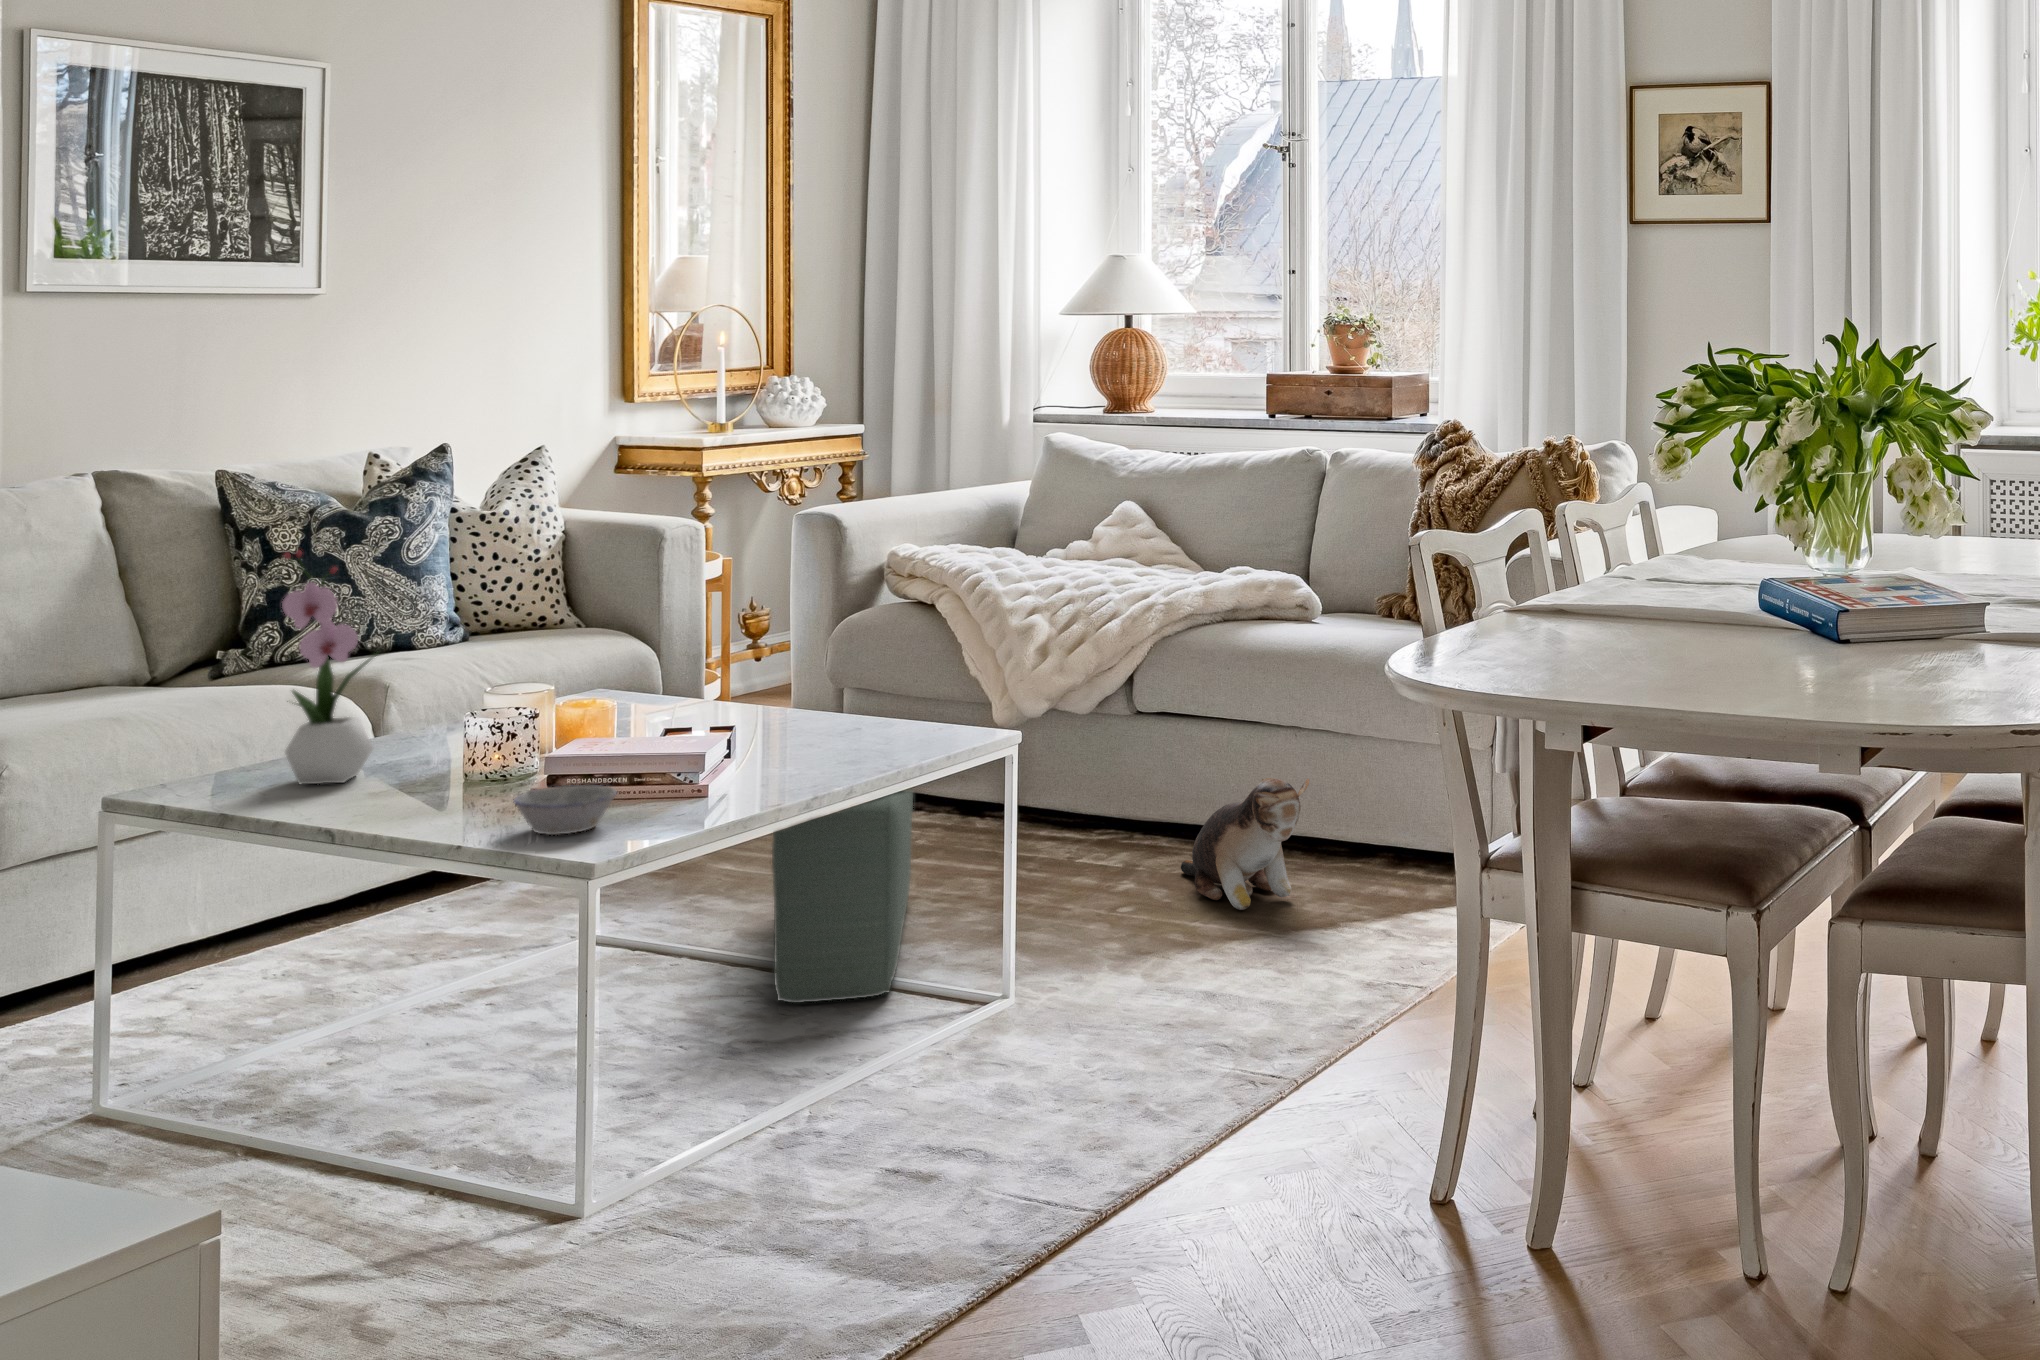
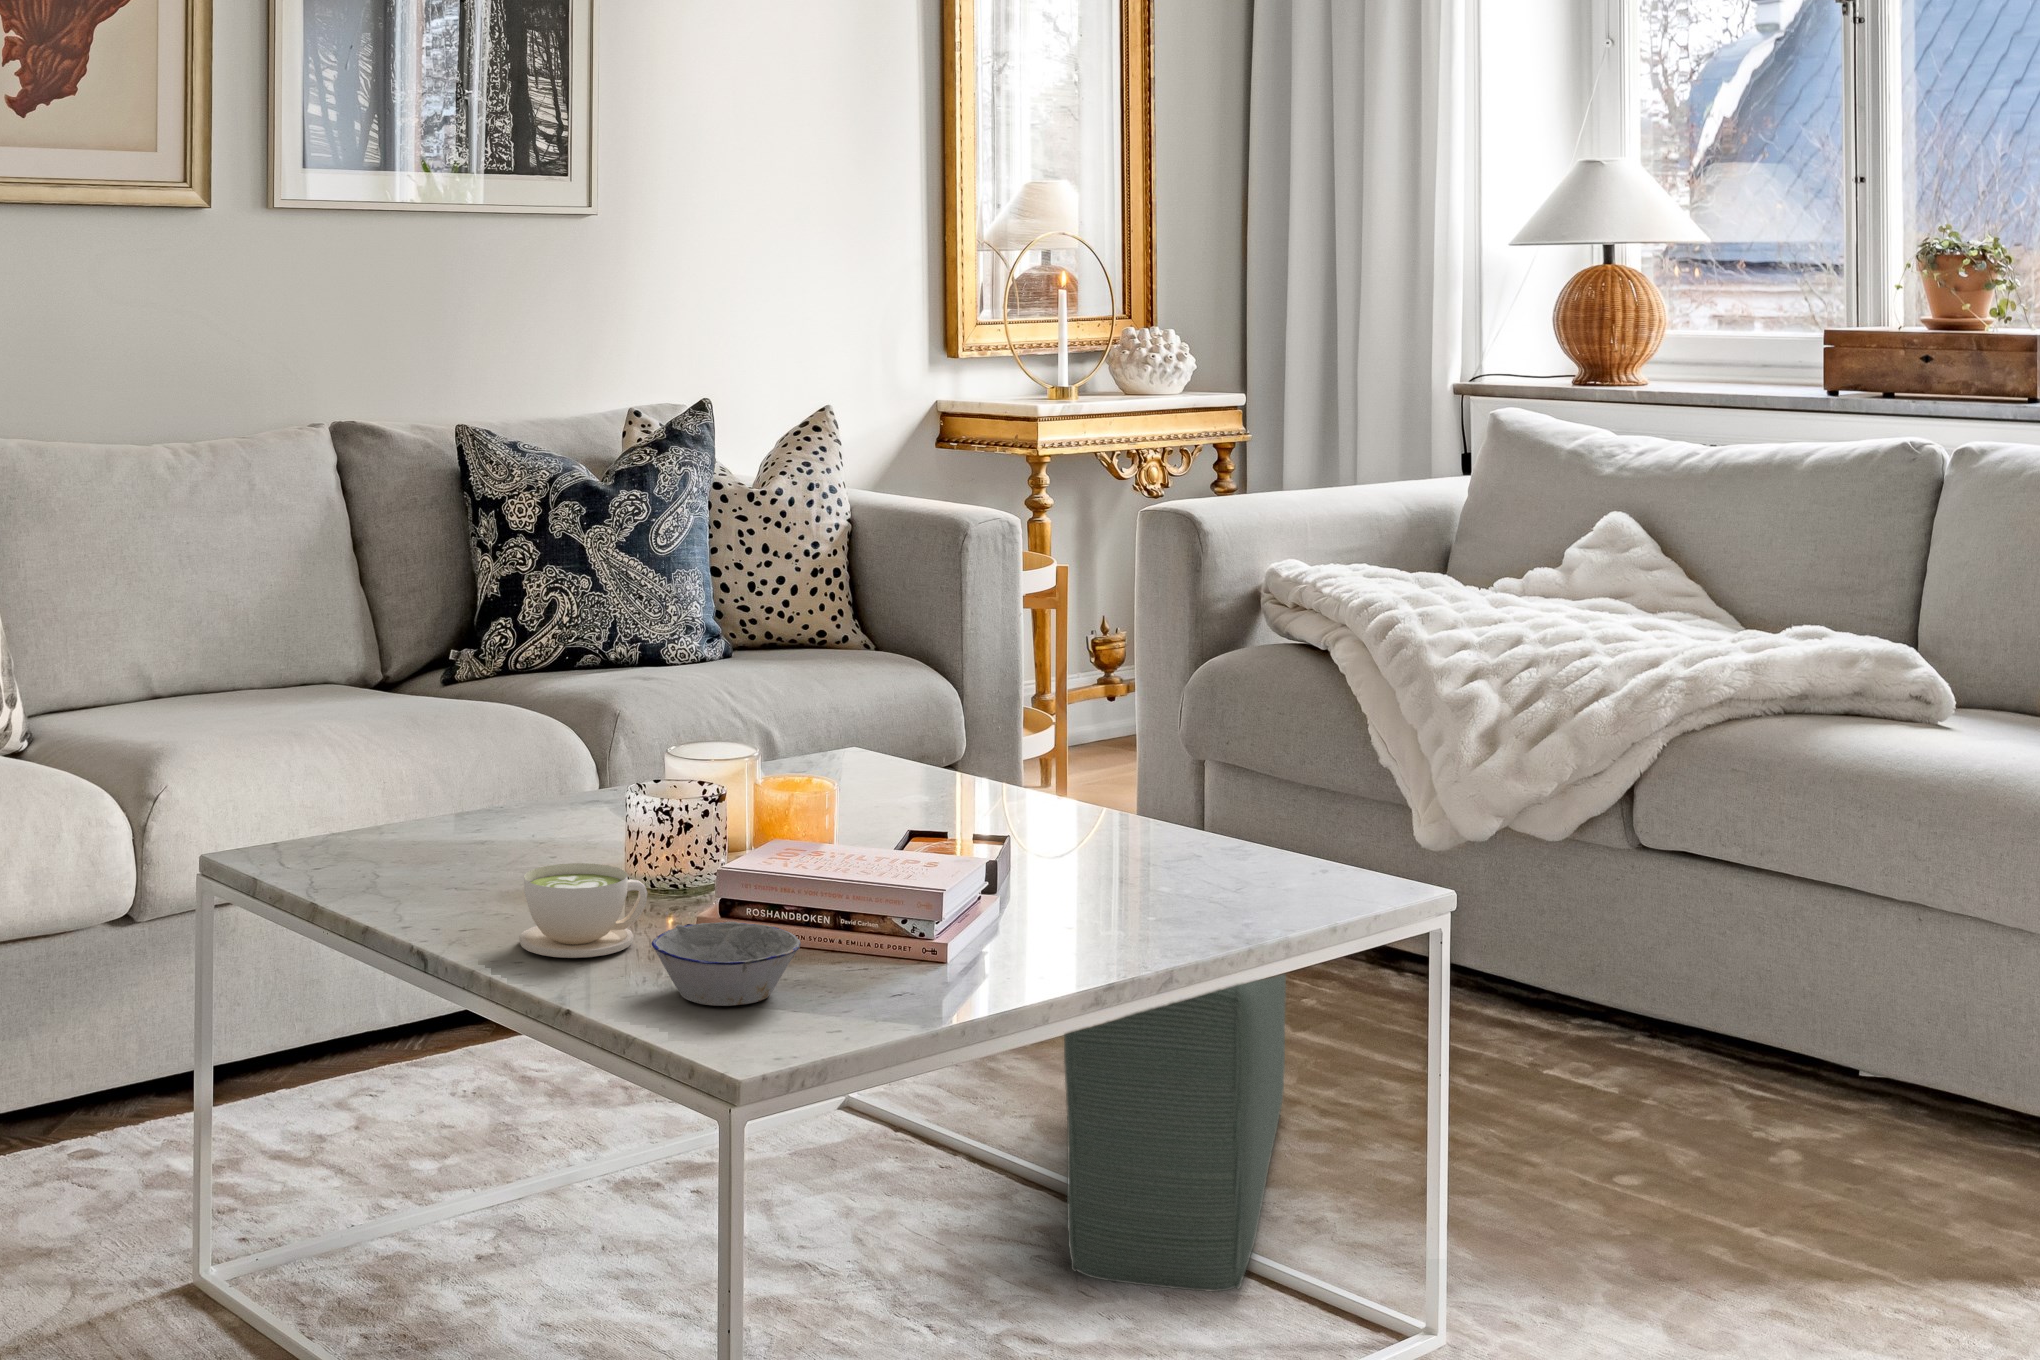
flower arrangement: present [282,551,377,784] -> none [403,533,535,867]
coffee cup: none [400,763,496,824] -> present [519,863,648,958]
plush toy: present [1181,778,1309,910] -> none [1718,1003,1963,1223]

